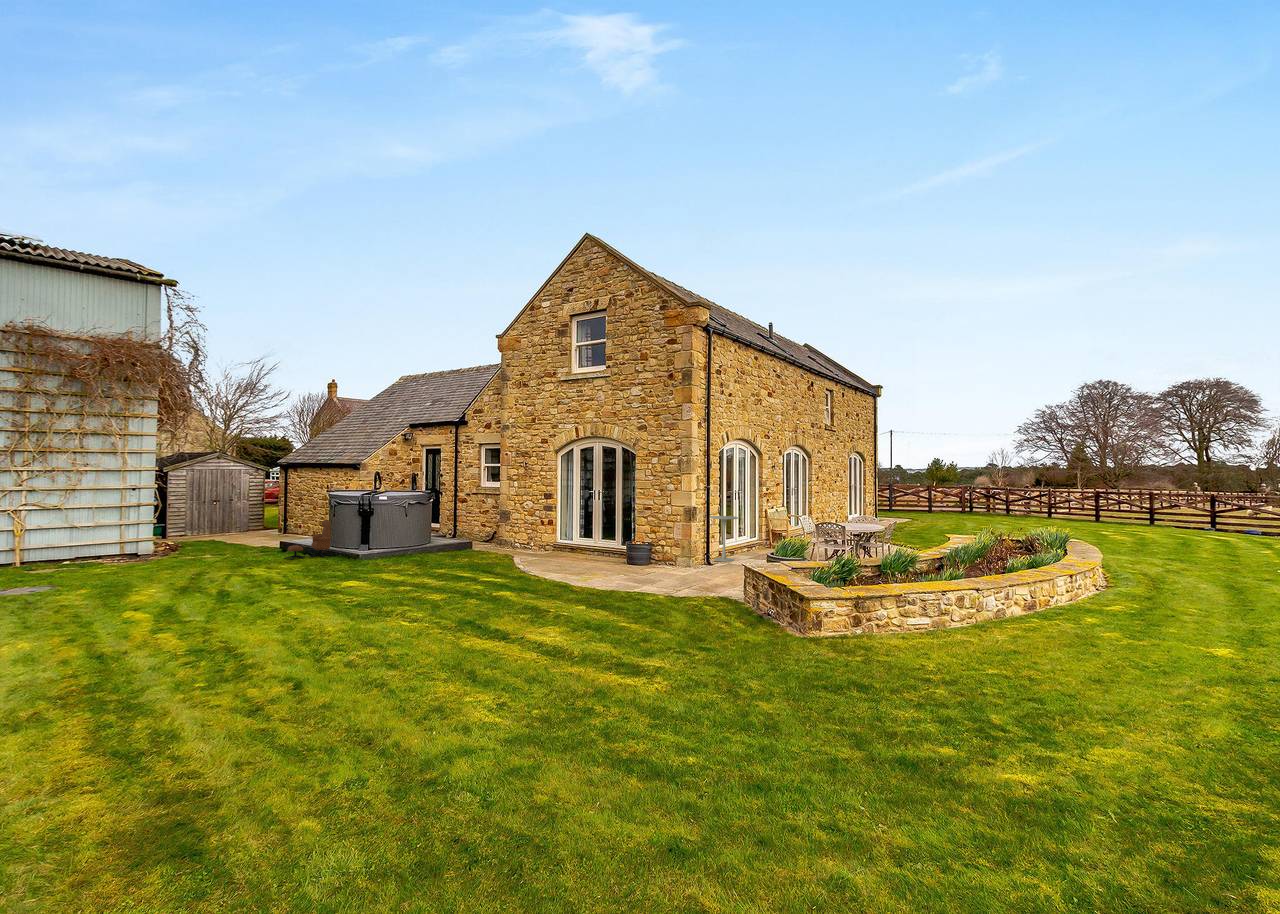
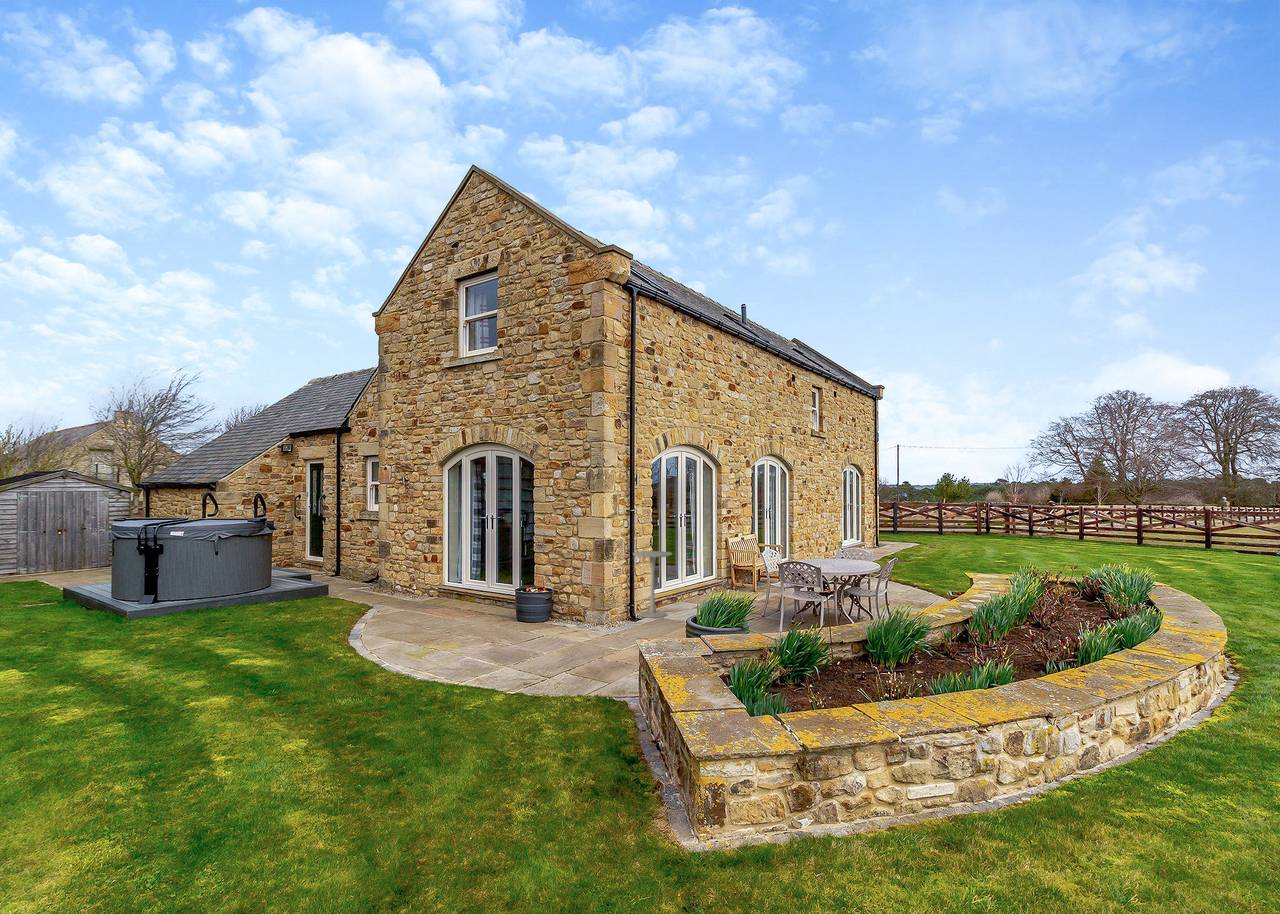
lounge chair: present [285,520,331,560] -> none [31,560,111,618]

